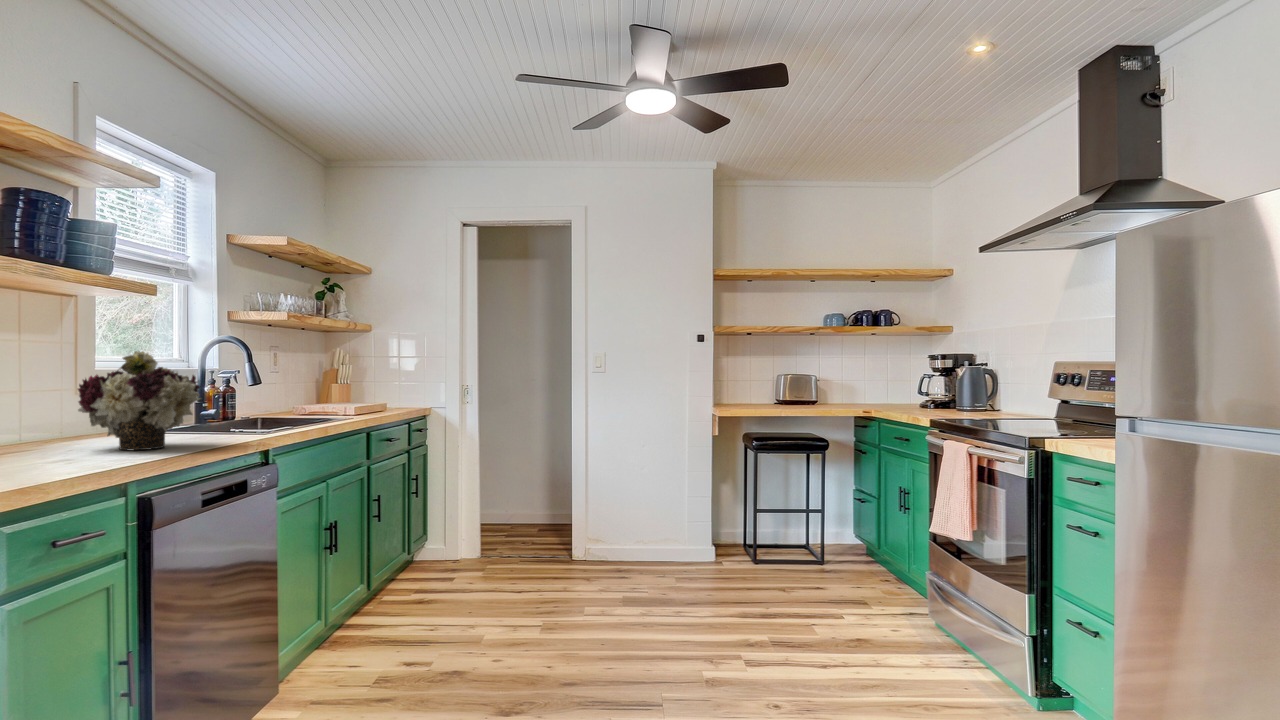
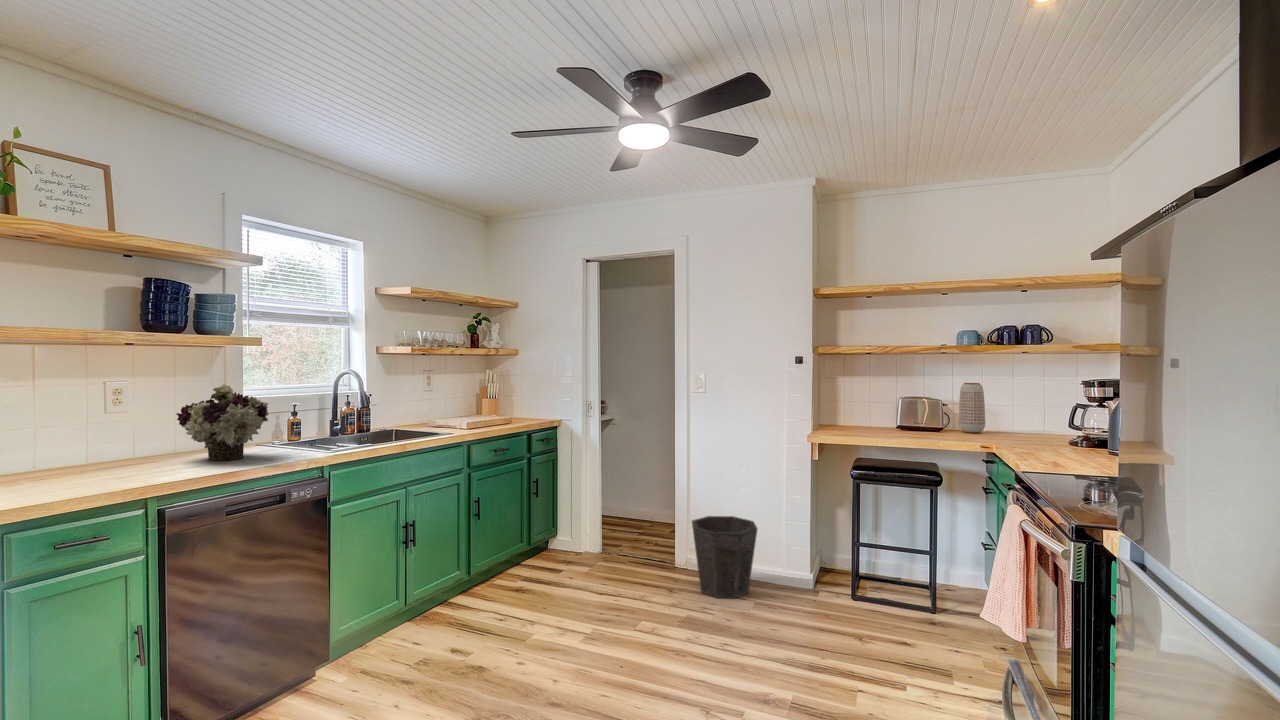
vase: none [830,361,851,405] -> present [959,383,985,433]
waste bin: none [603,499,672,579] -> present [692,516,757,598]

